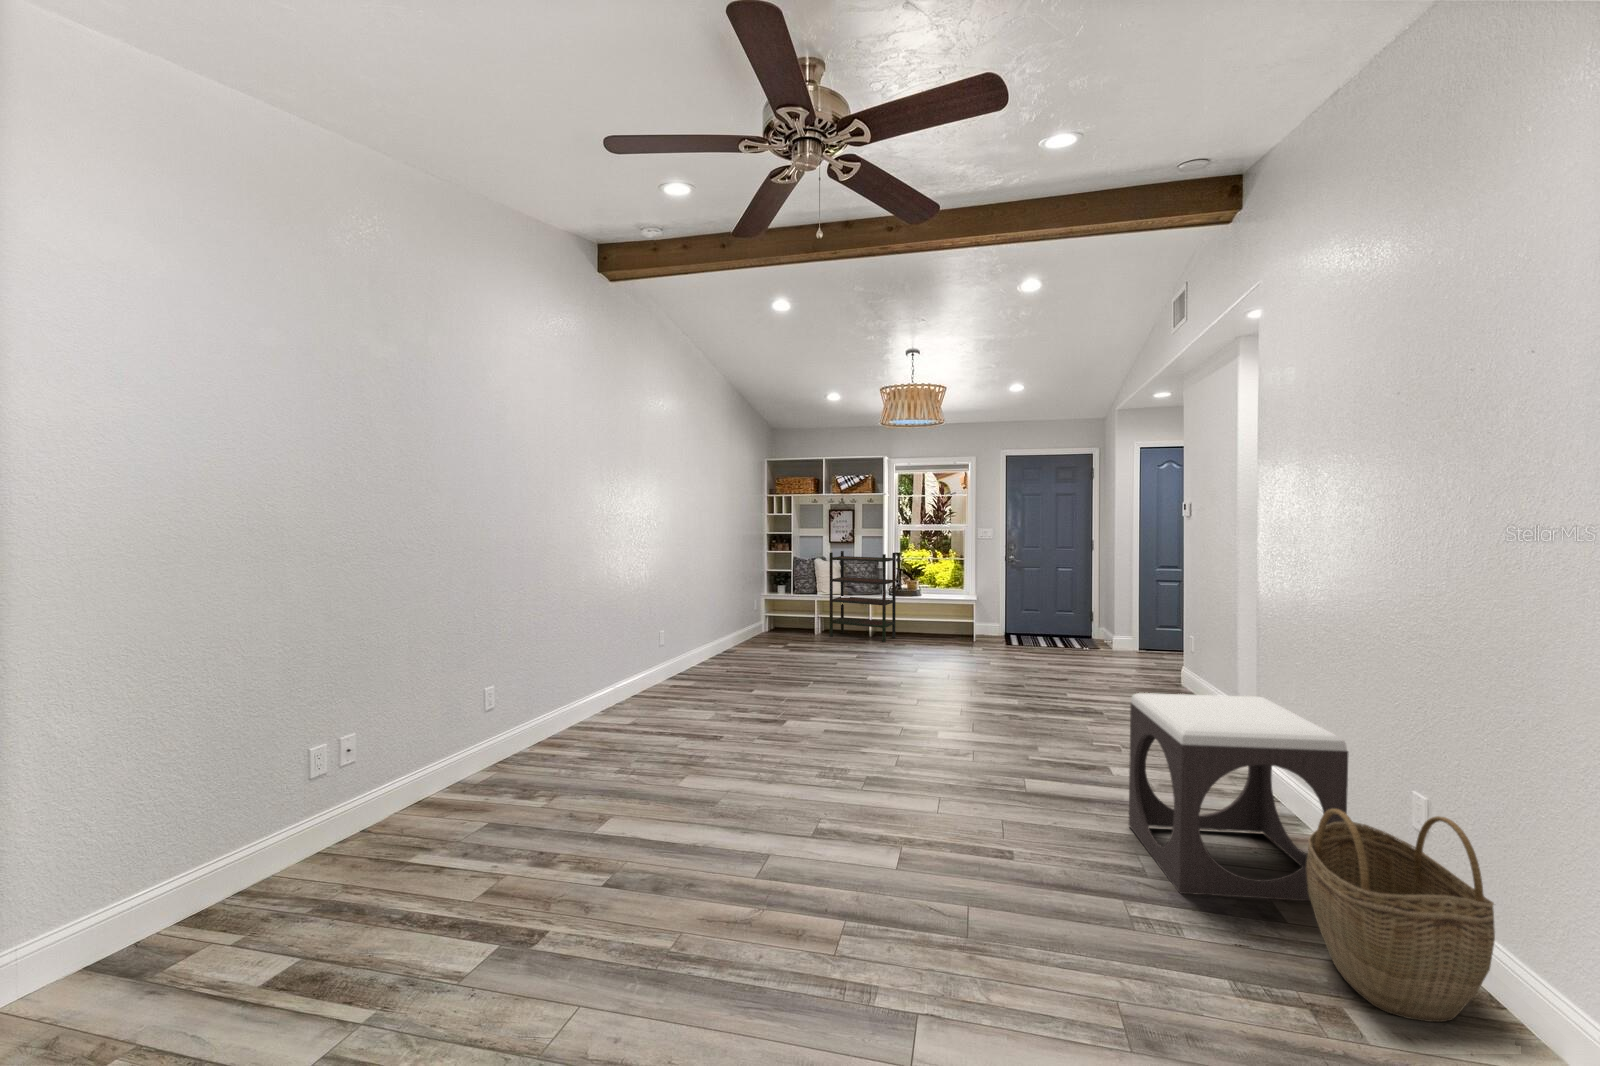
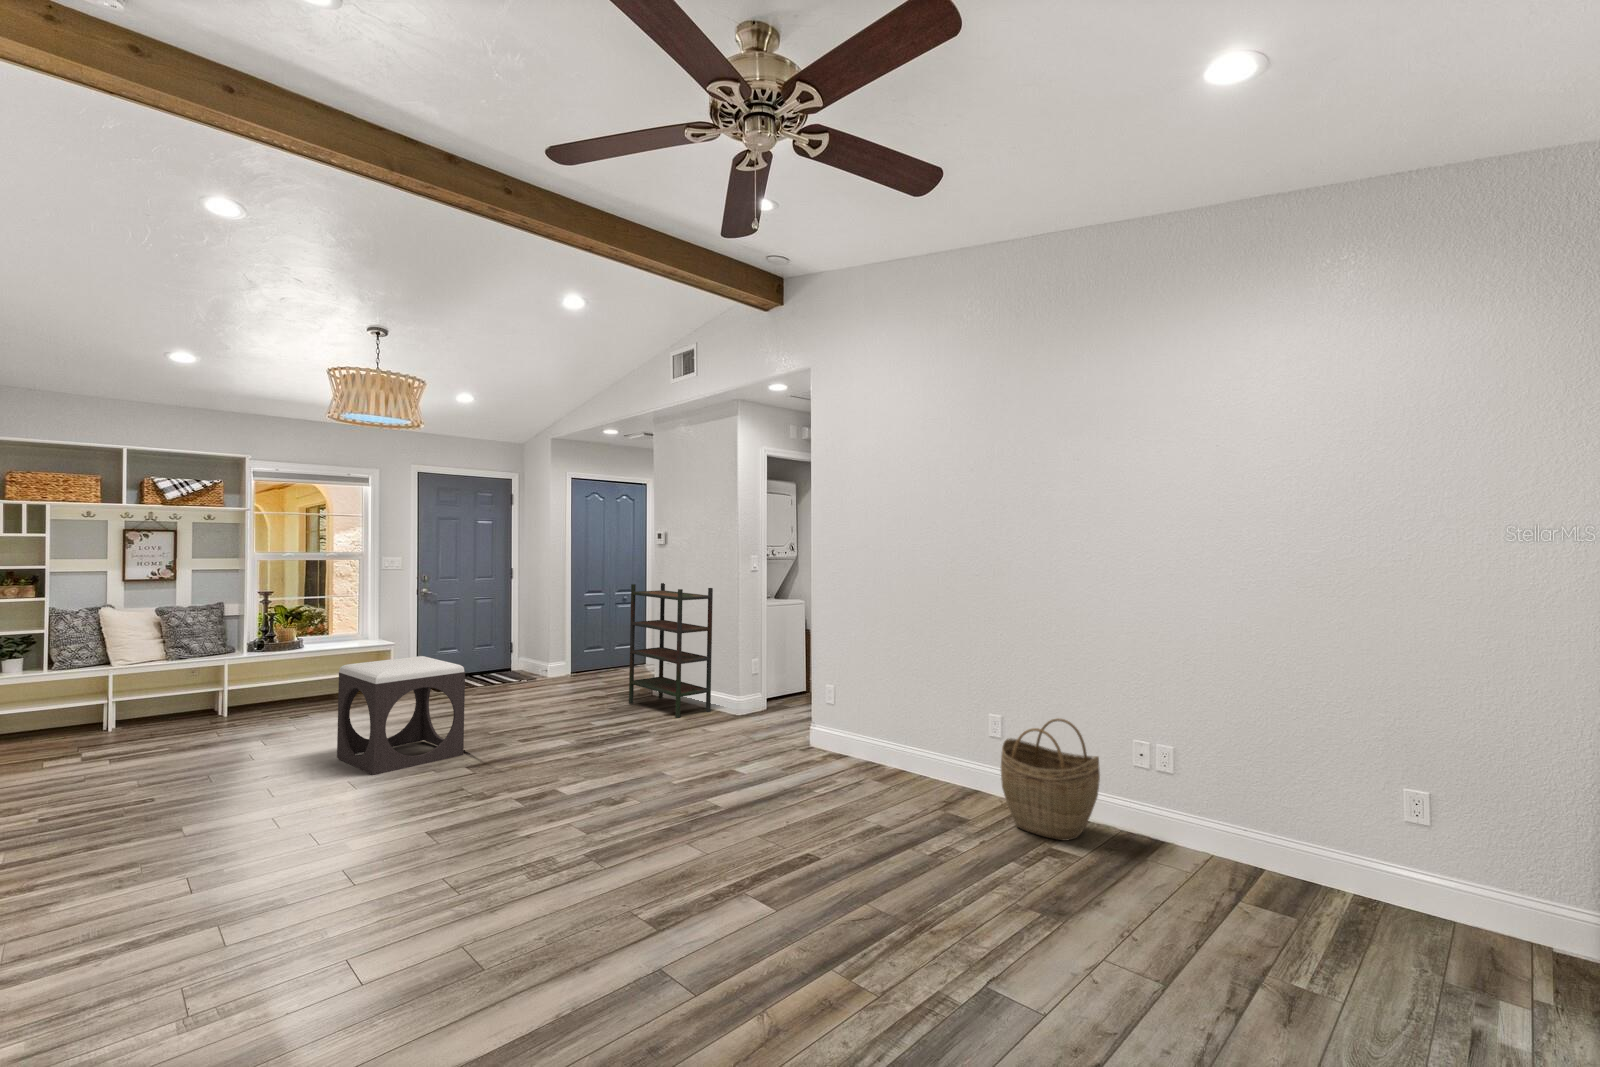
bookshelf: present [829,551,896,642] -> present [629,583,713,718]
footstool: present [1129,693,1349,901] -> present [337,656,465,775]

